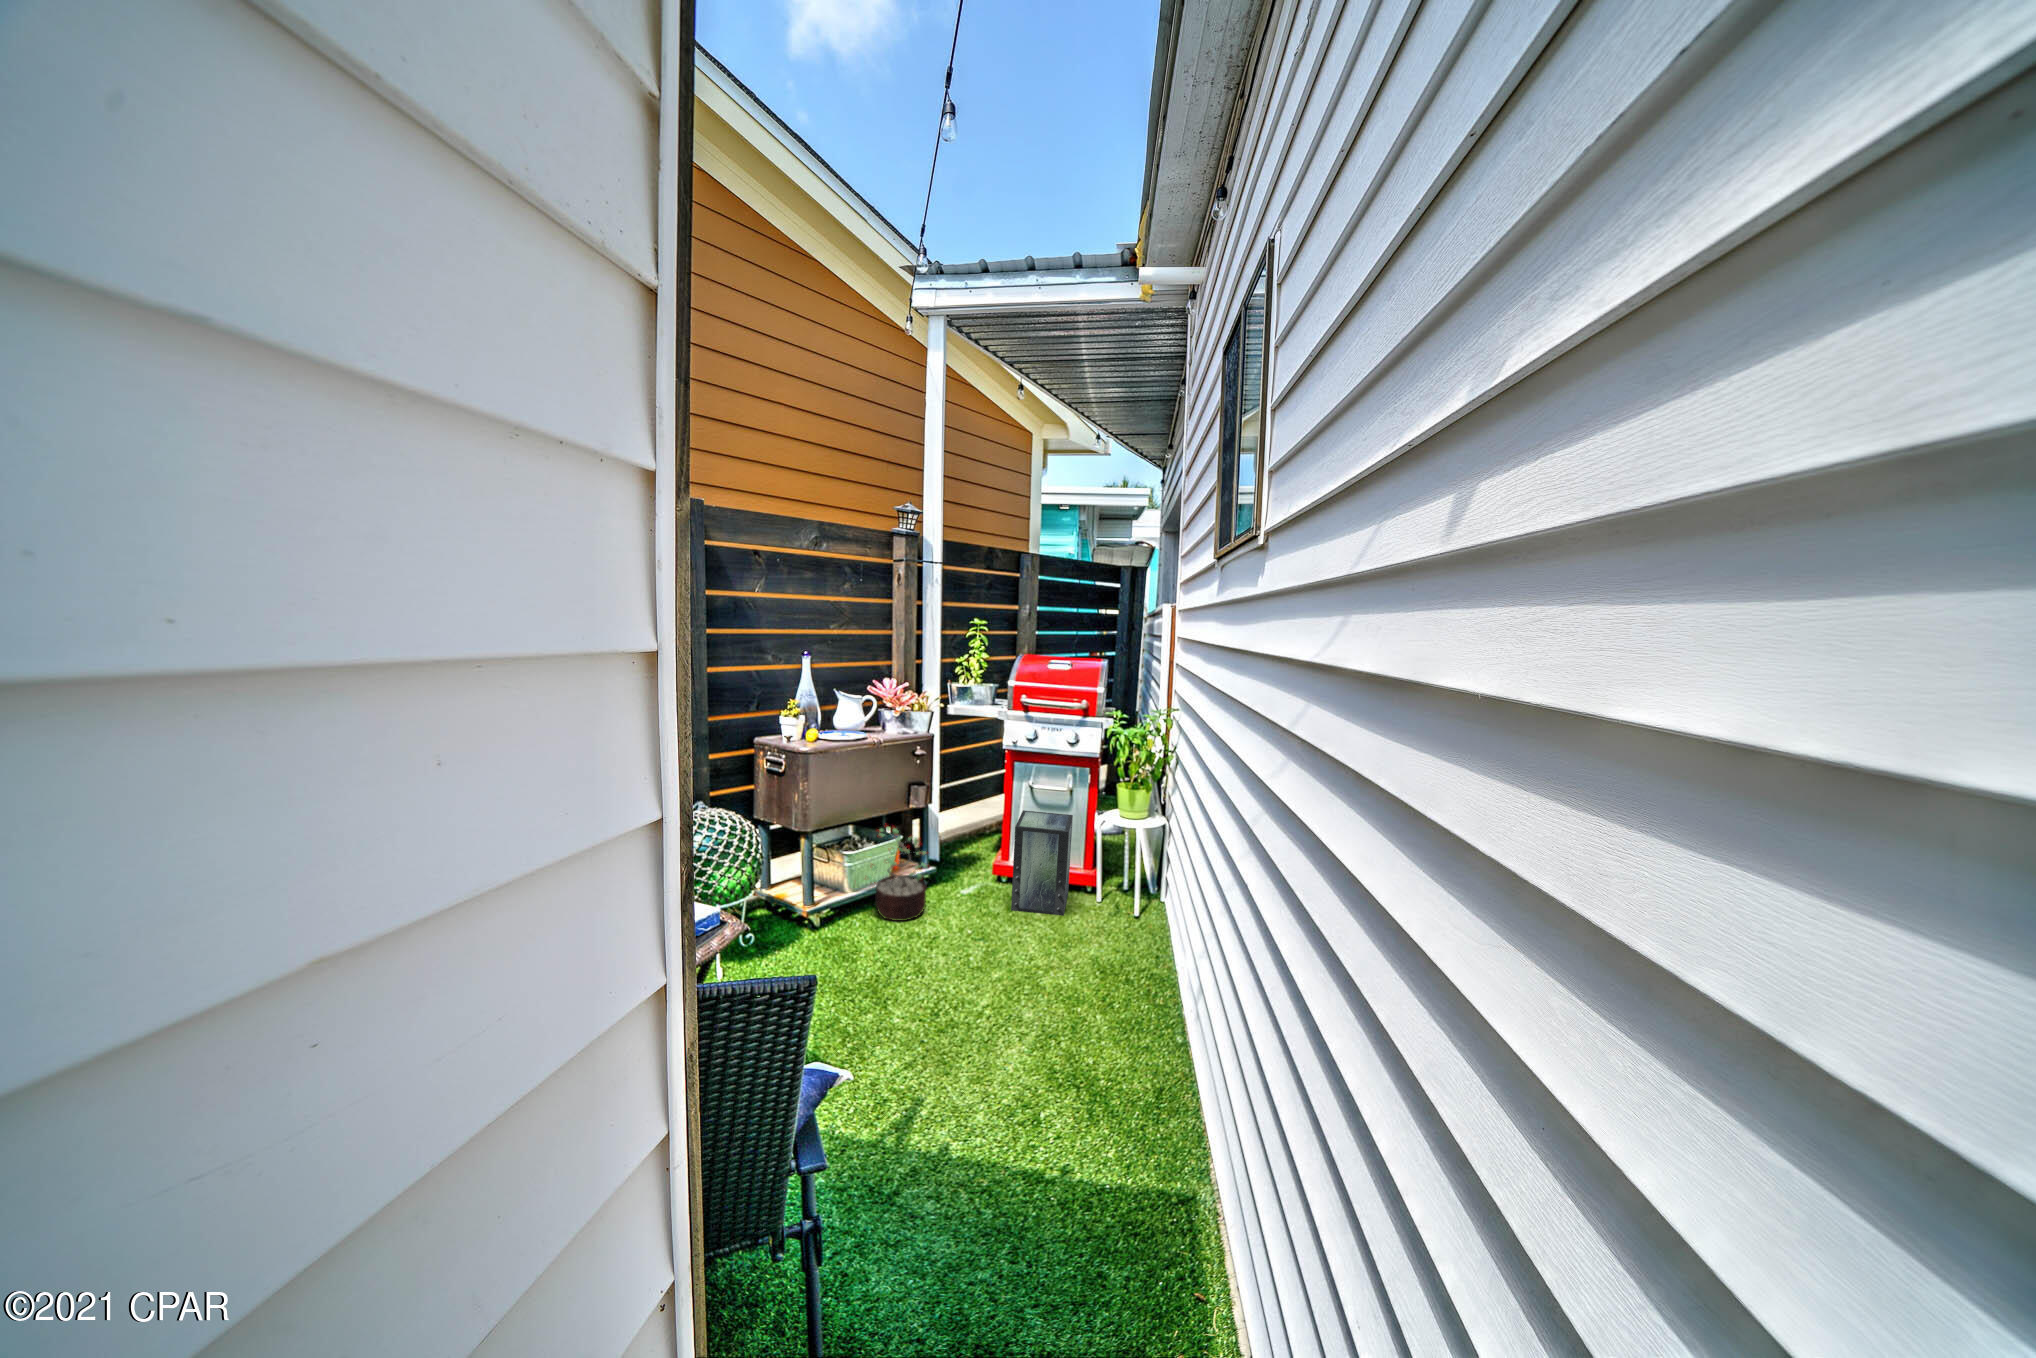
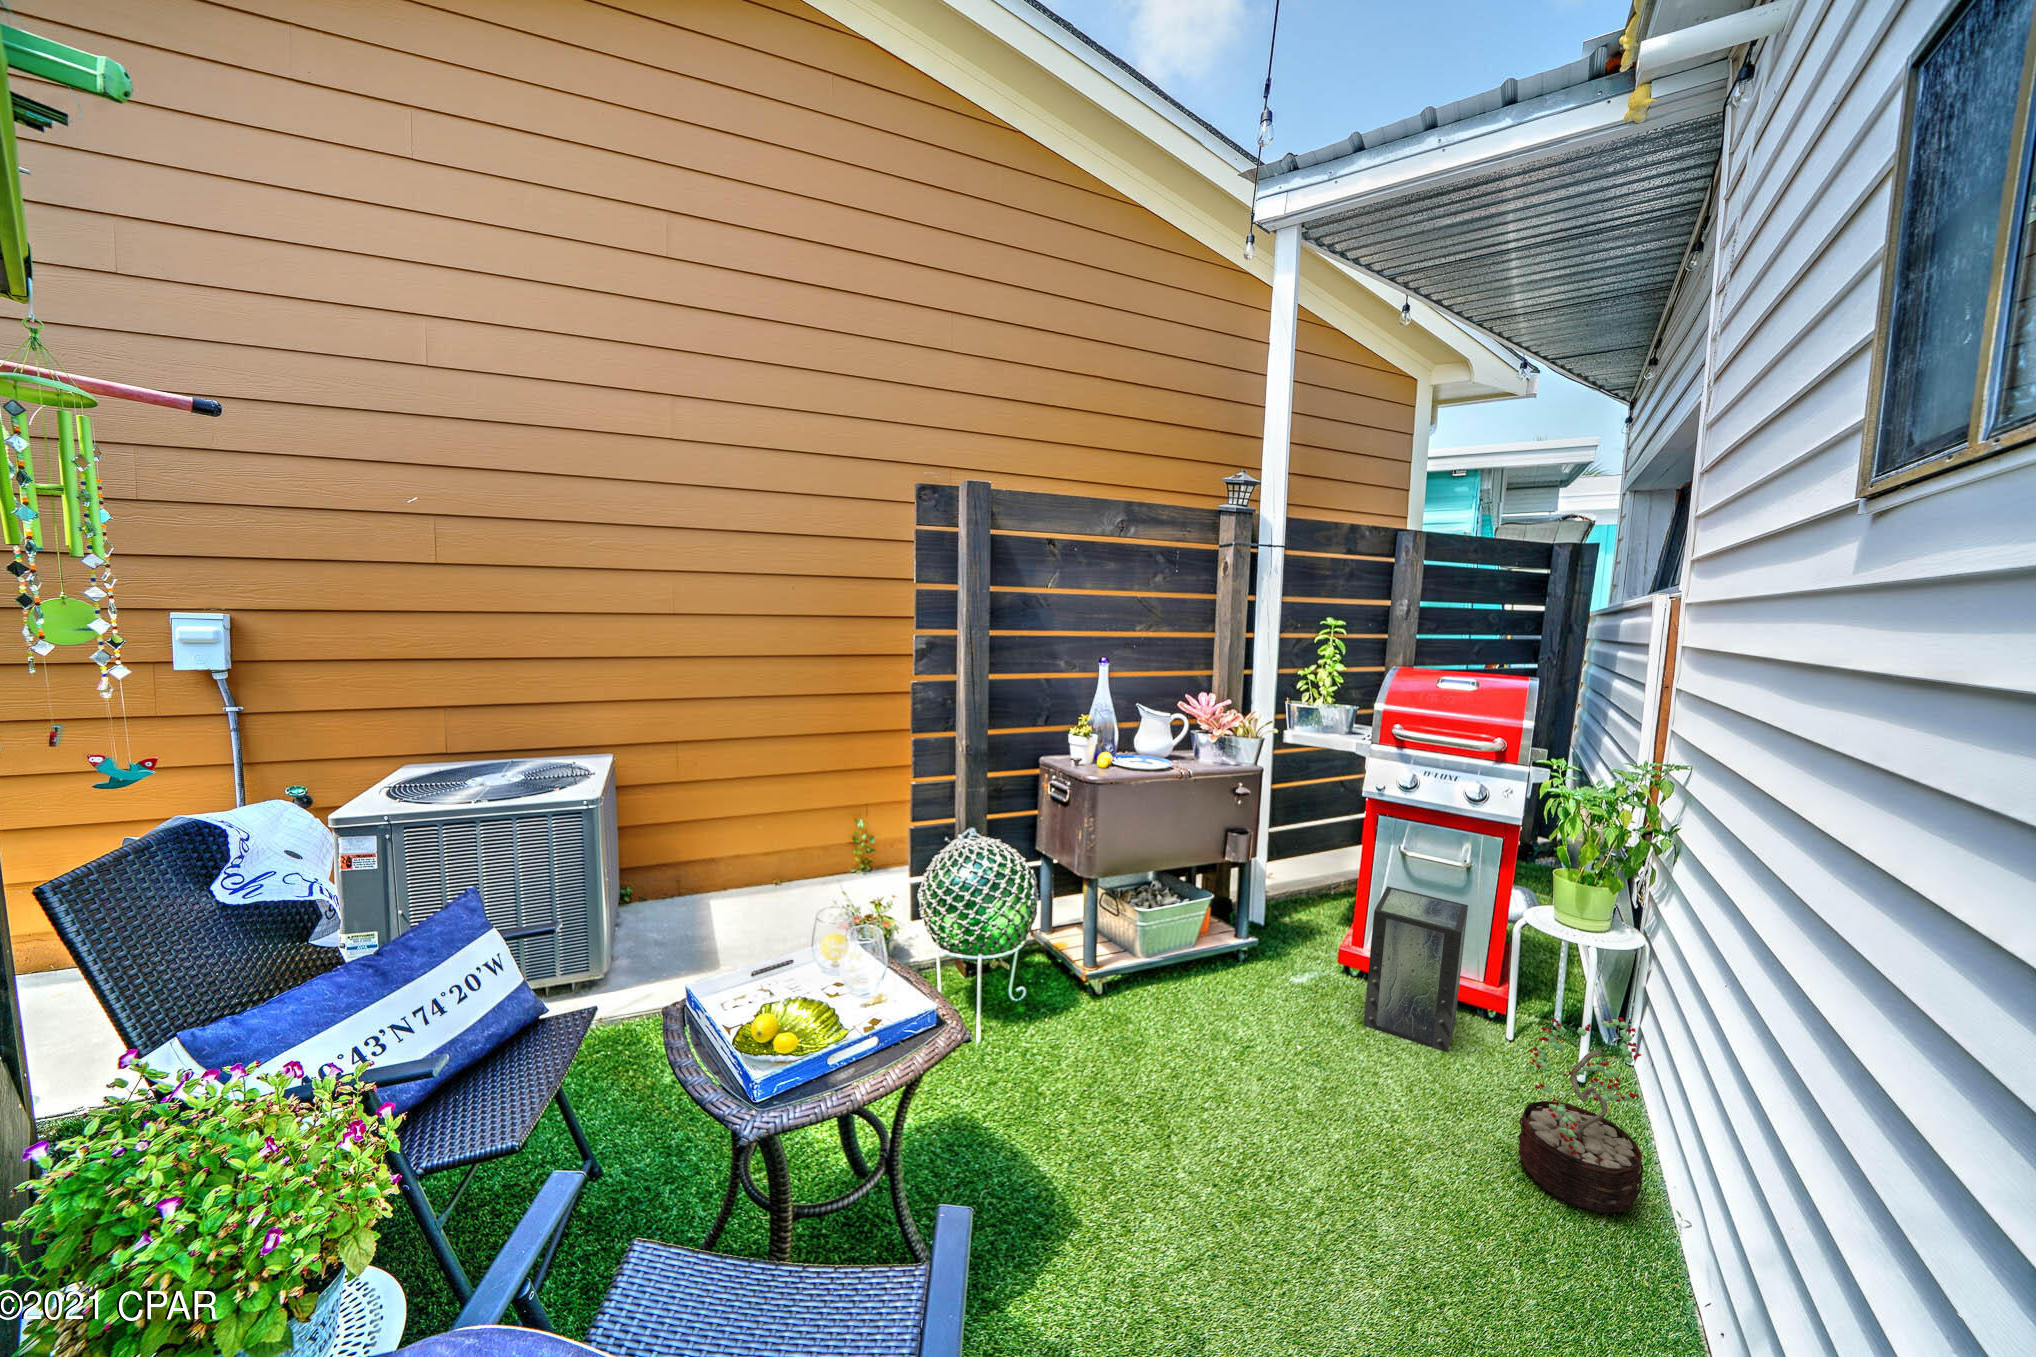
decorative plant: present [867,825,928,921] -> present [1518,1017,1643,1214]

